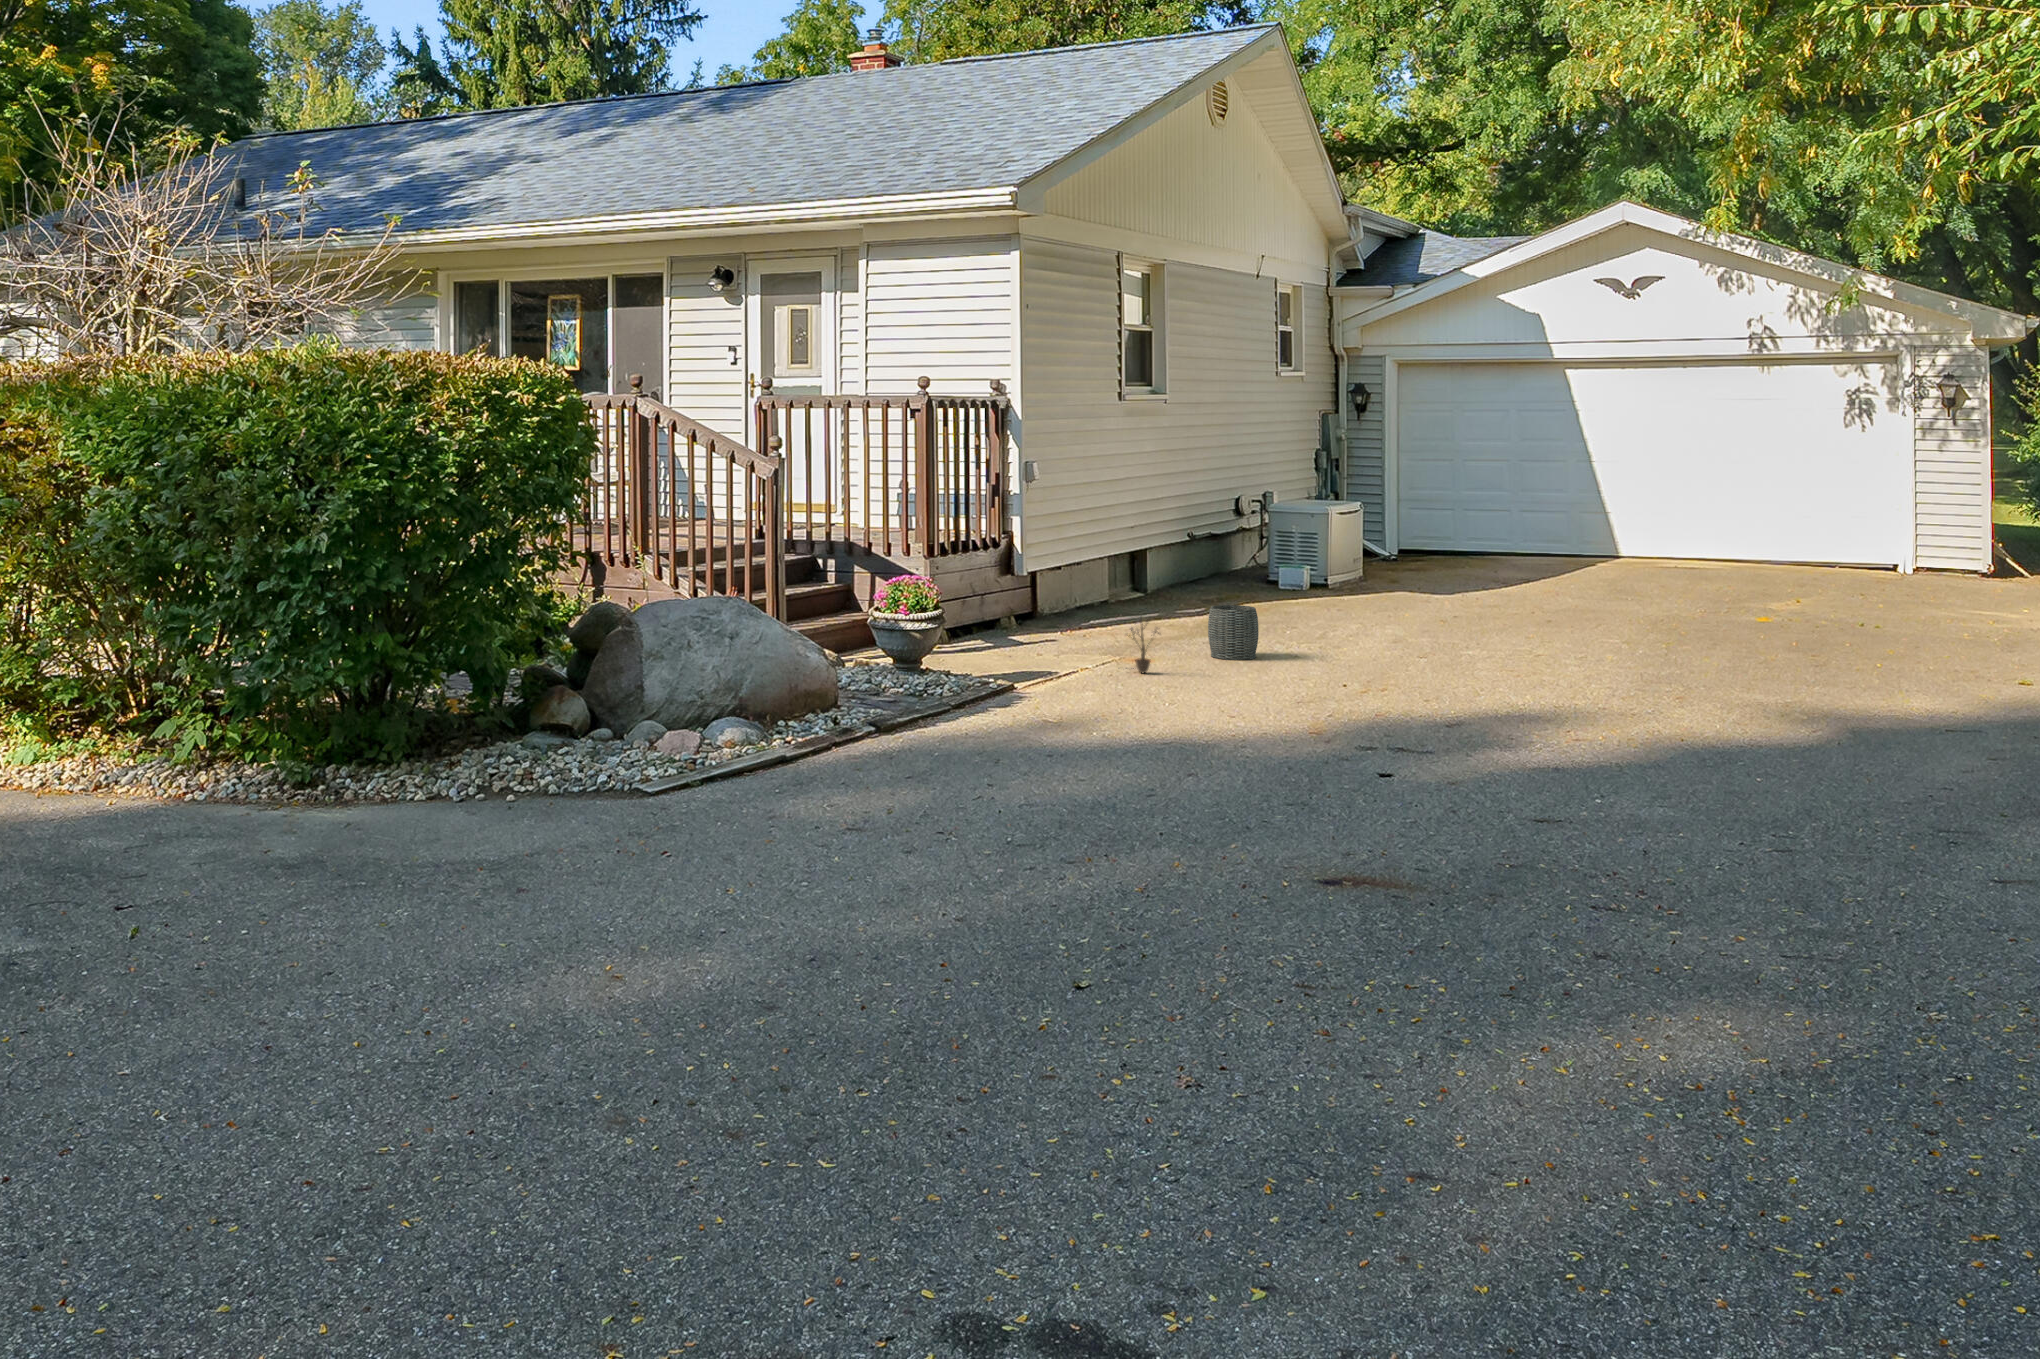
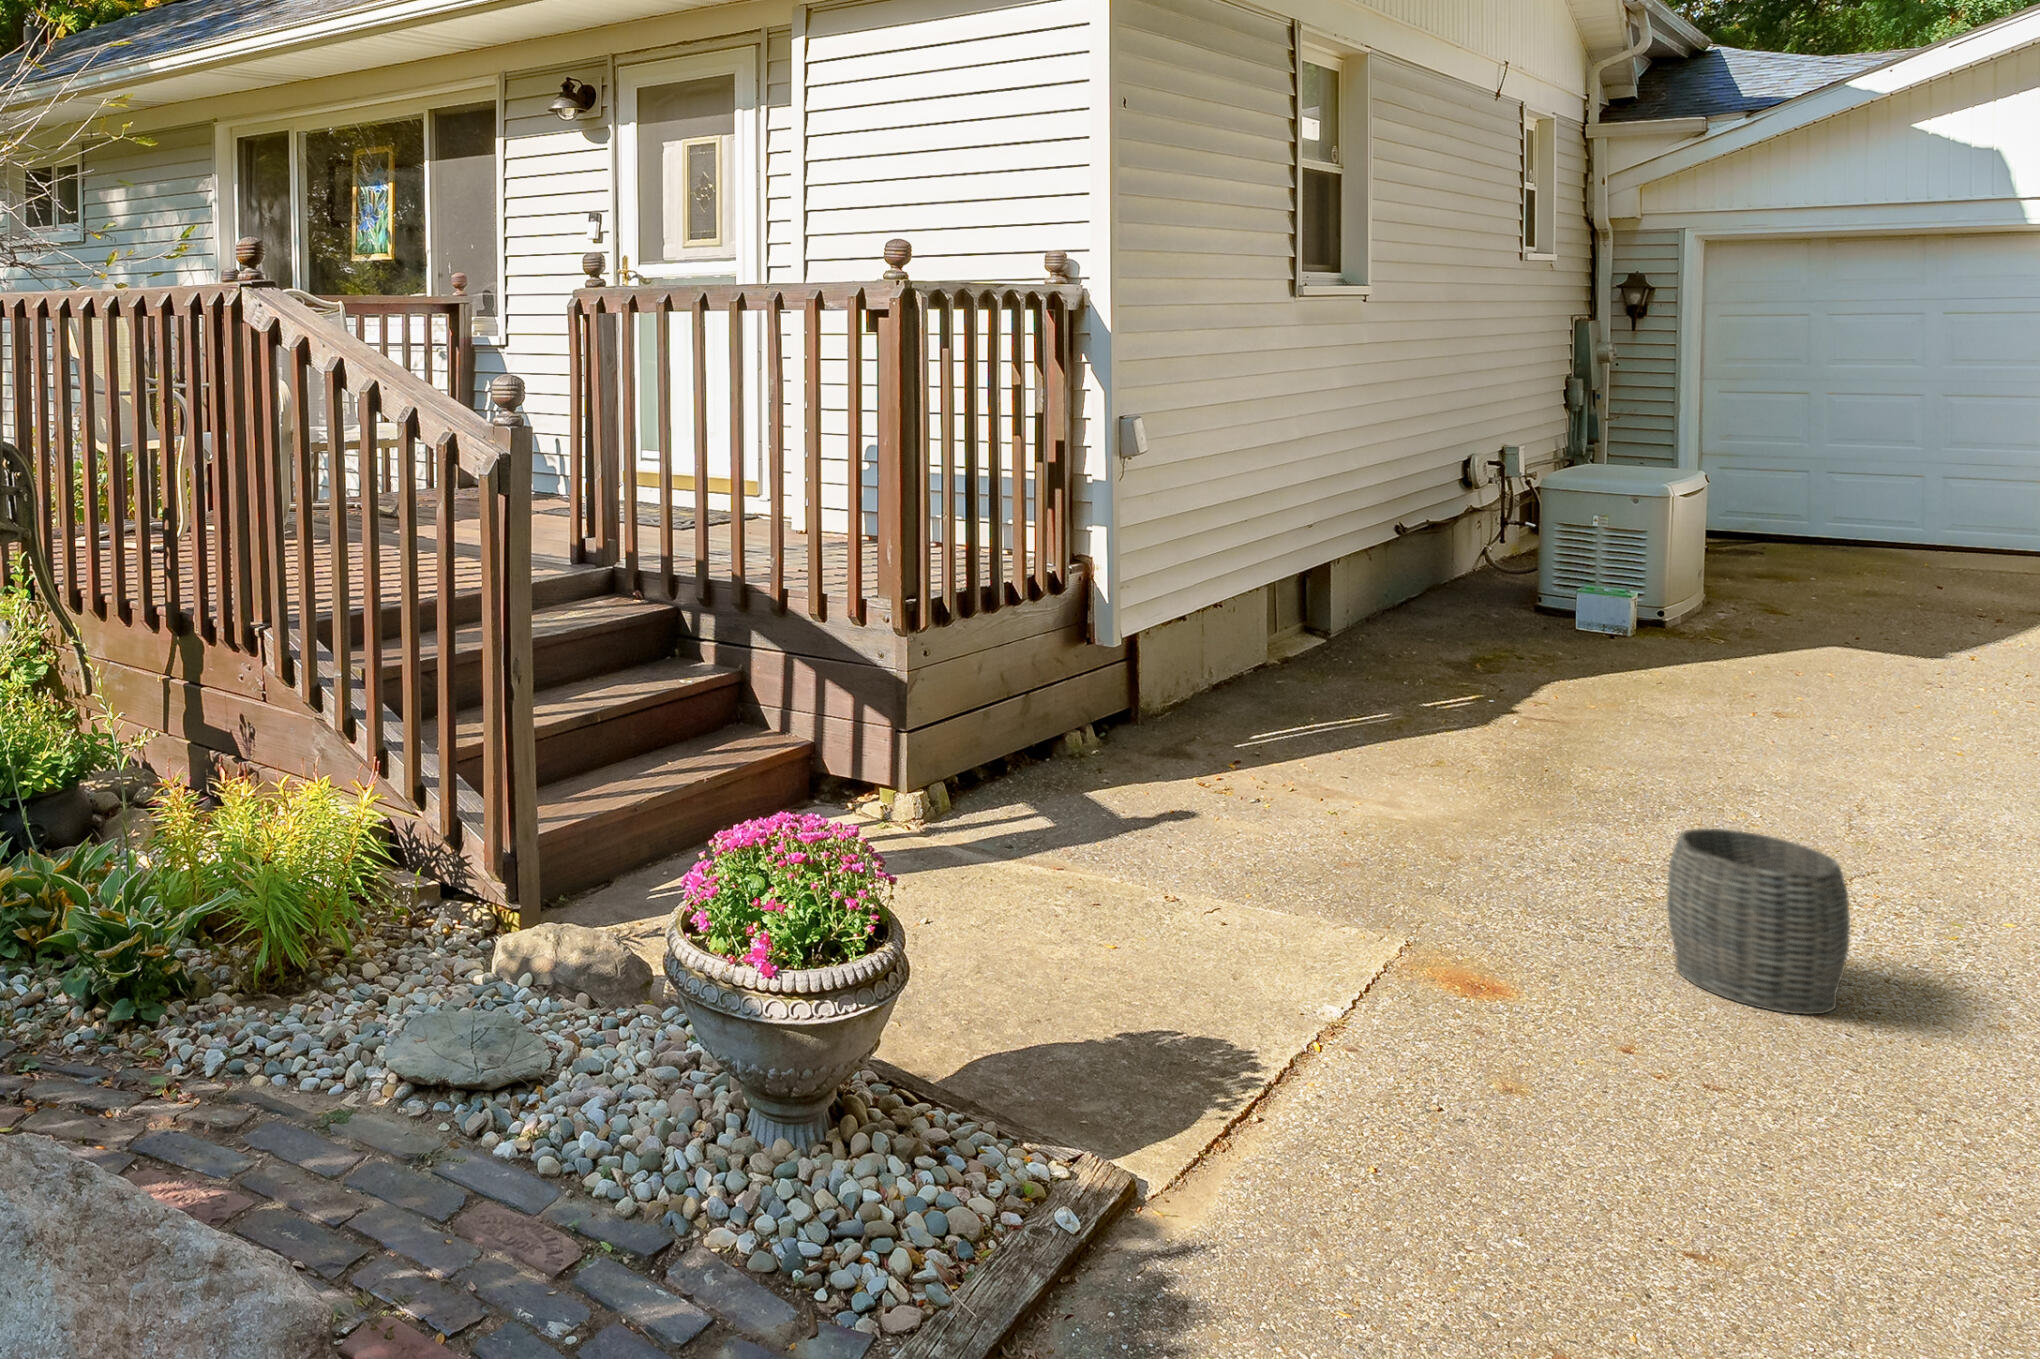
decorative plant: present [1126,618,1159,673] -> none [1442,919,1601,1095]

